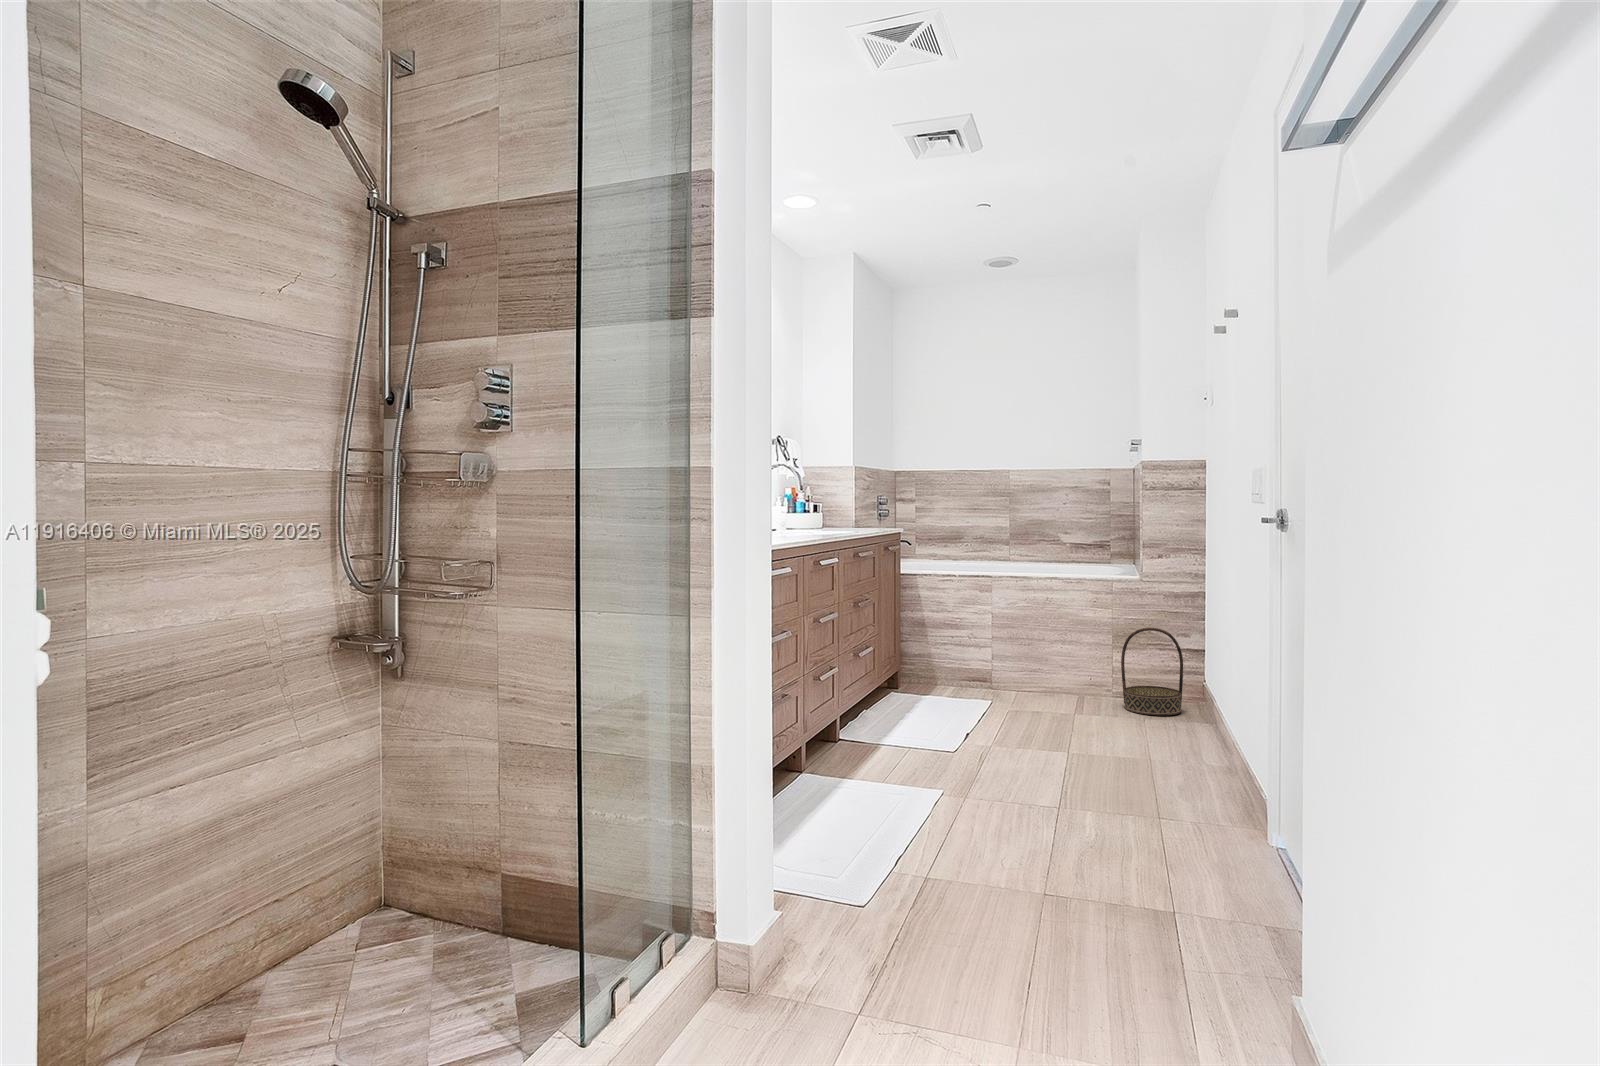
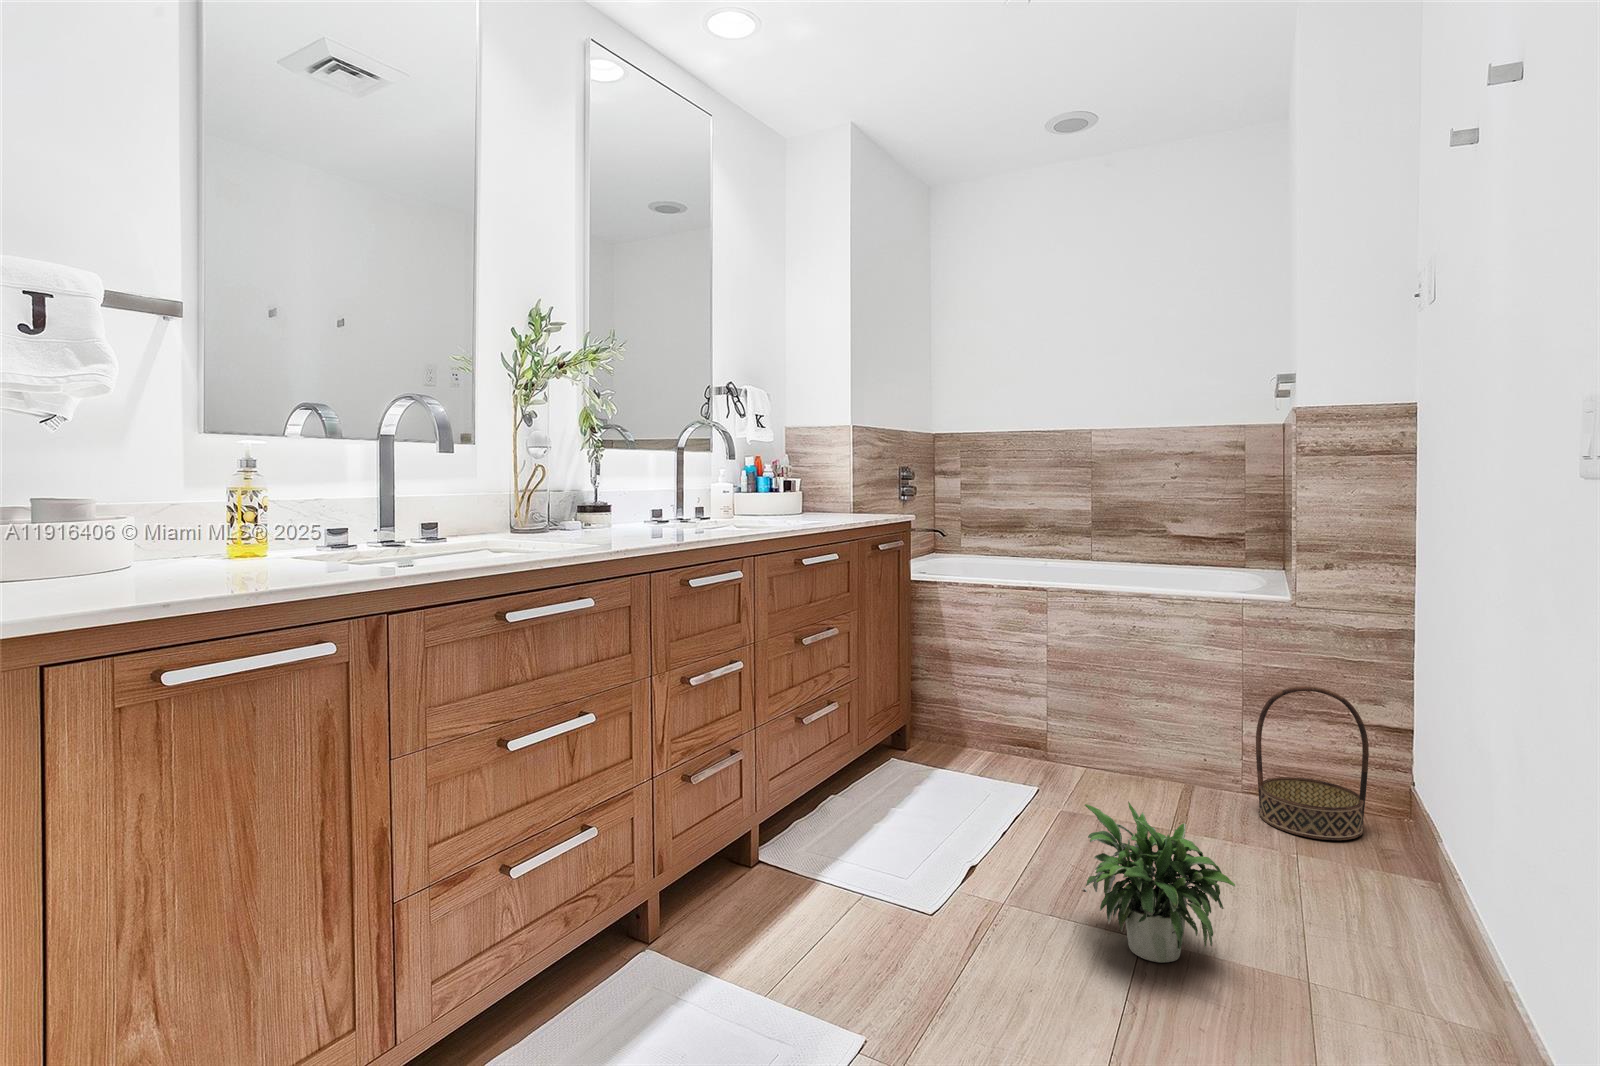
potted plant: none [1031,682,1115,760] -> present [1083,802,1235,963]

